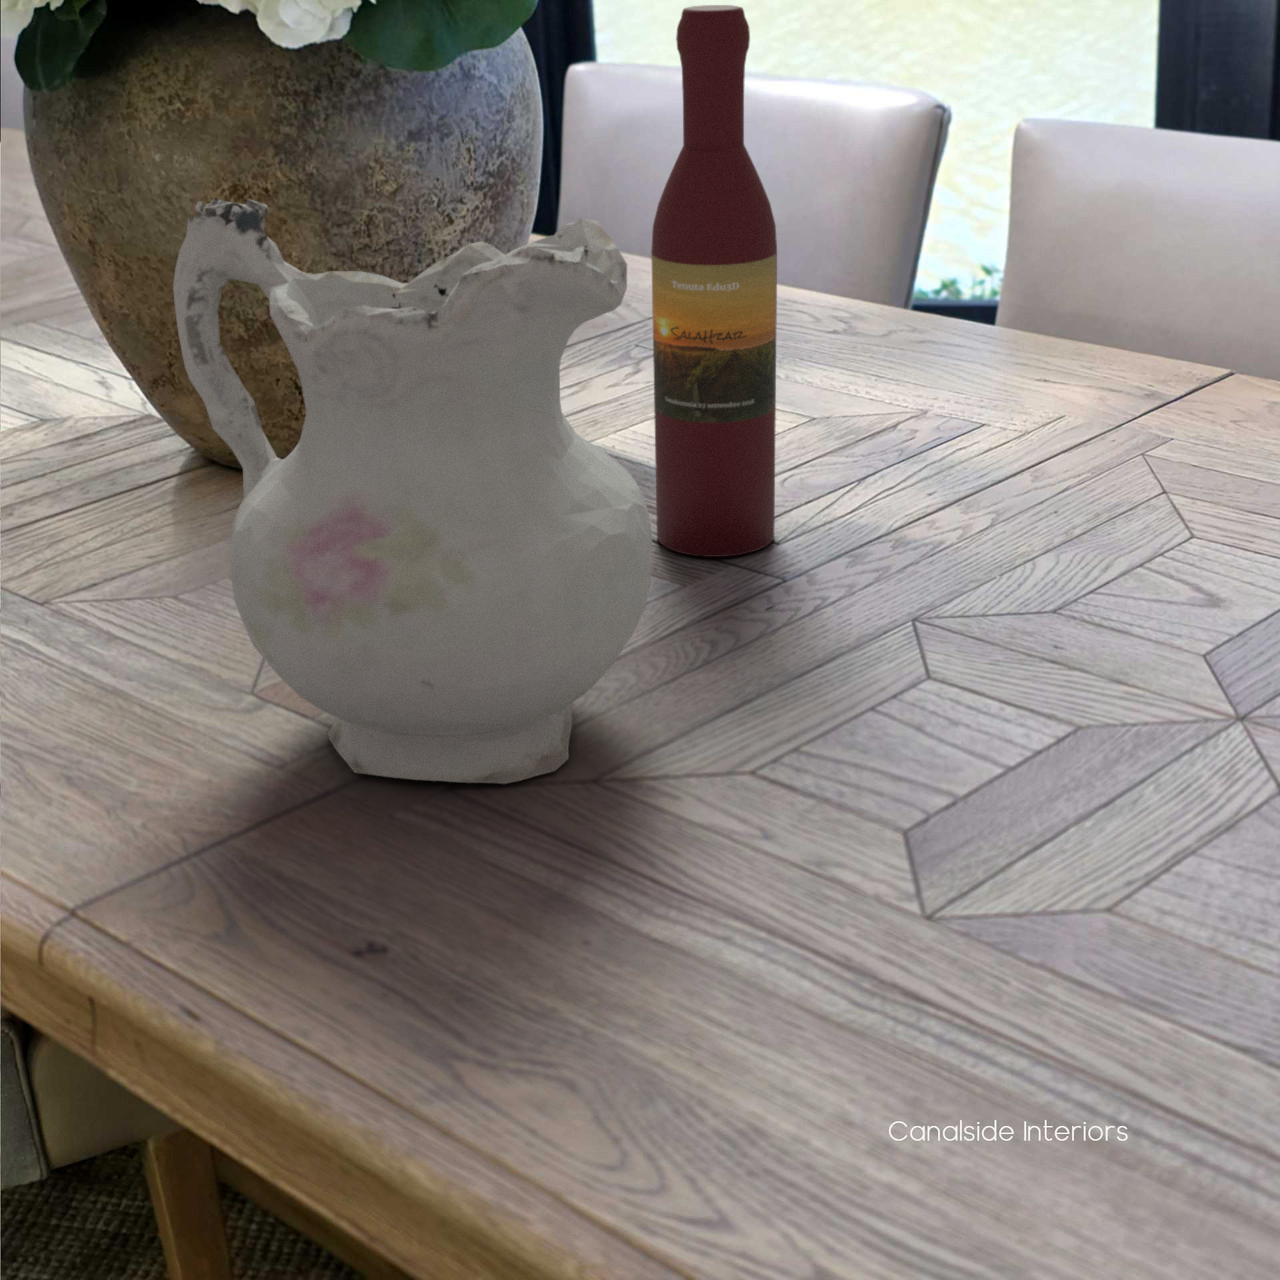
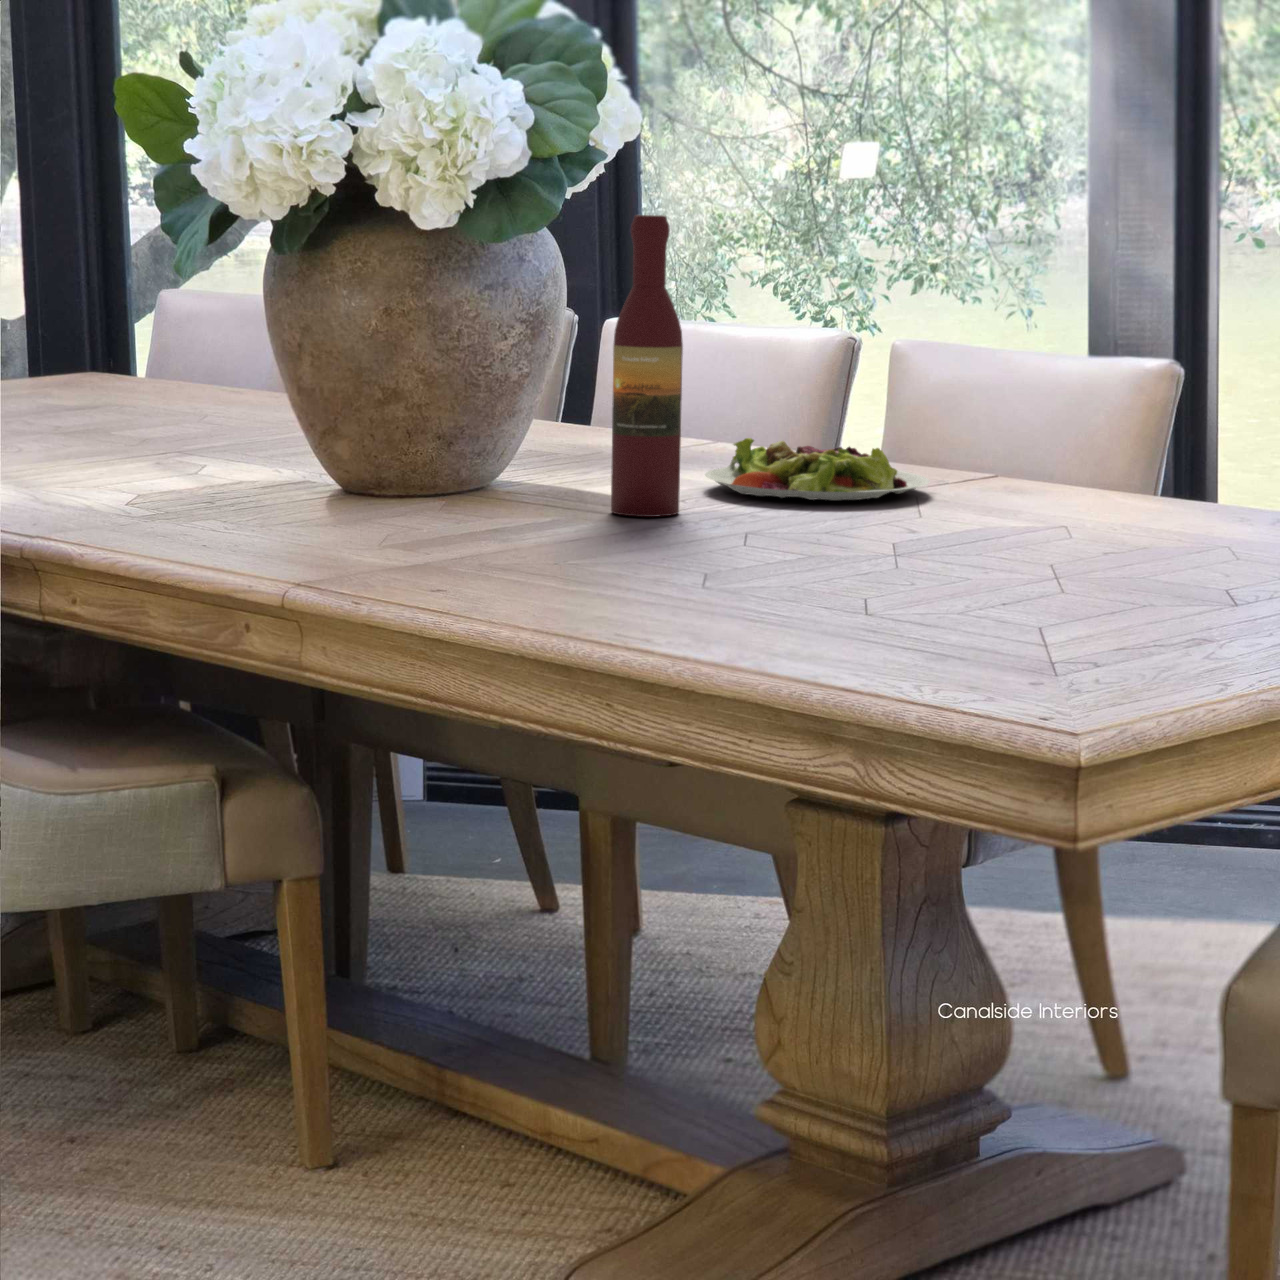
ceramic pitcher: present [173,198,652,784] -> none [364,272,590,558]
salad plate: none [786,340,1154,474] -> present [705,438,930,500]

